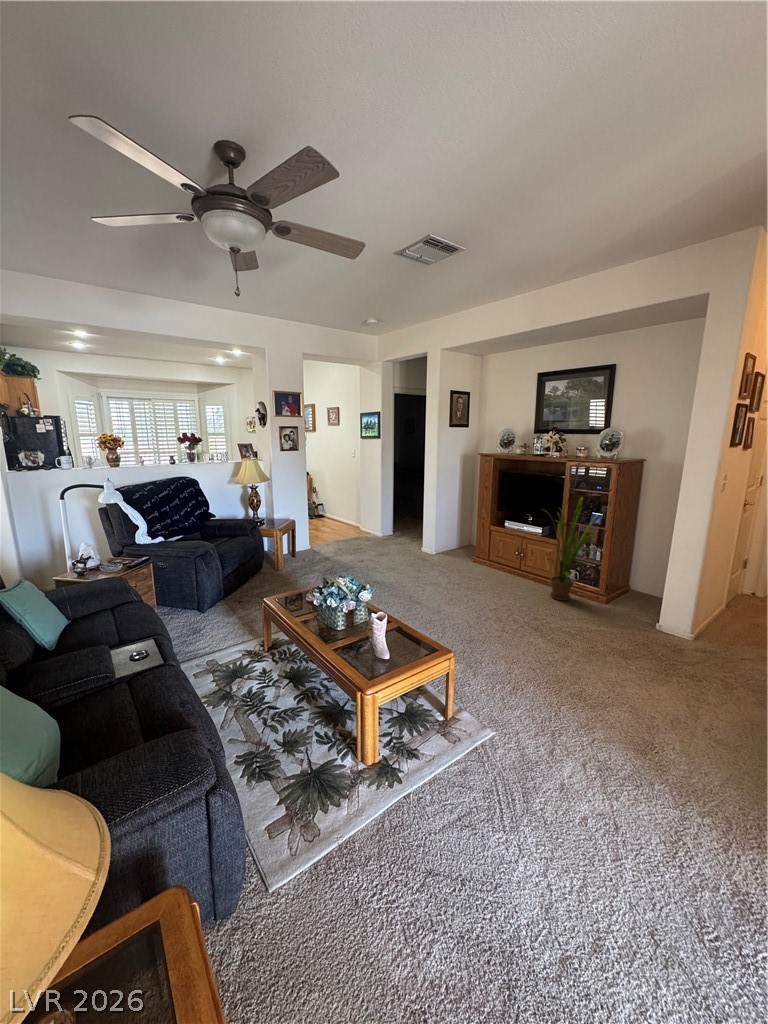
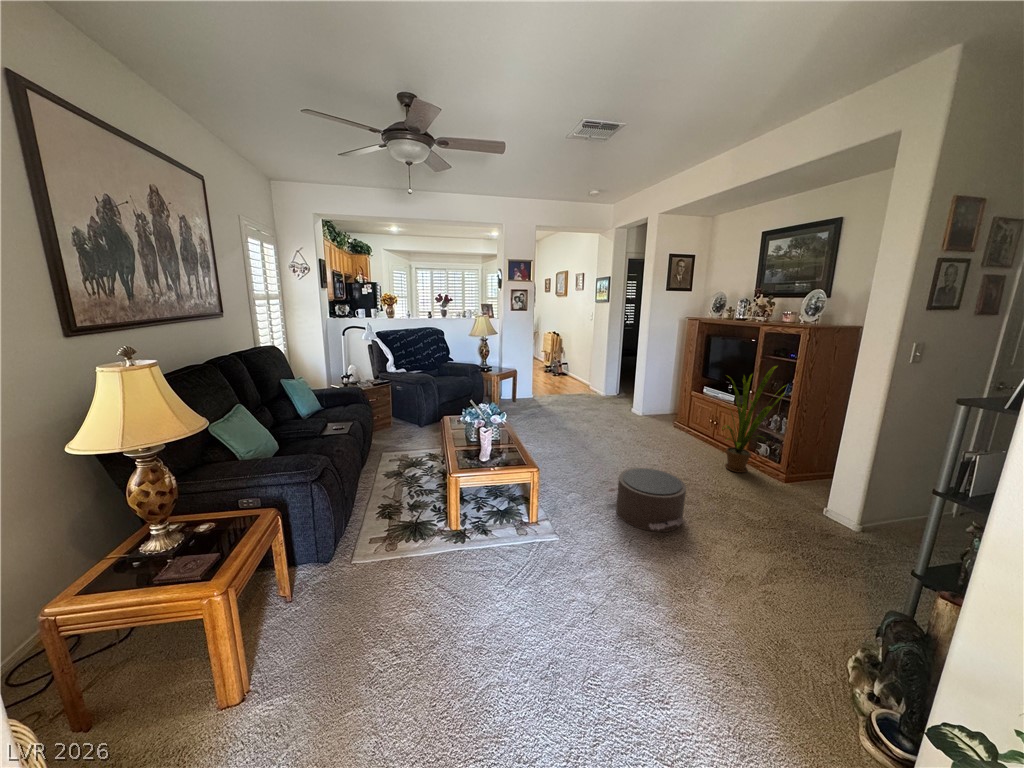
pouf: none [494,618,591,688] -> present [608,468,686,532]

